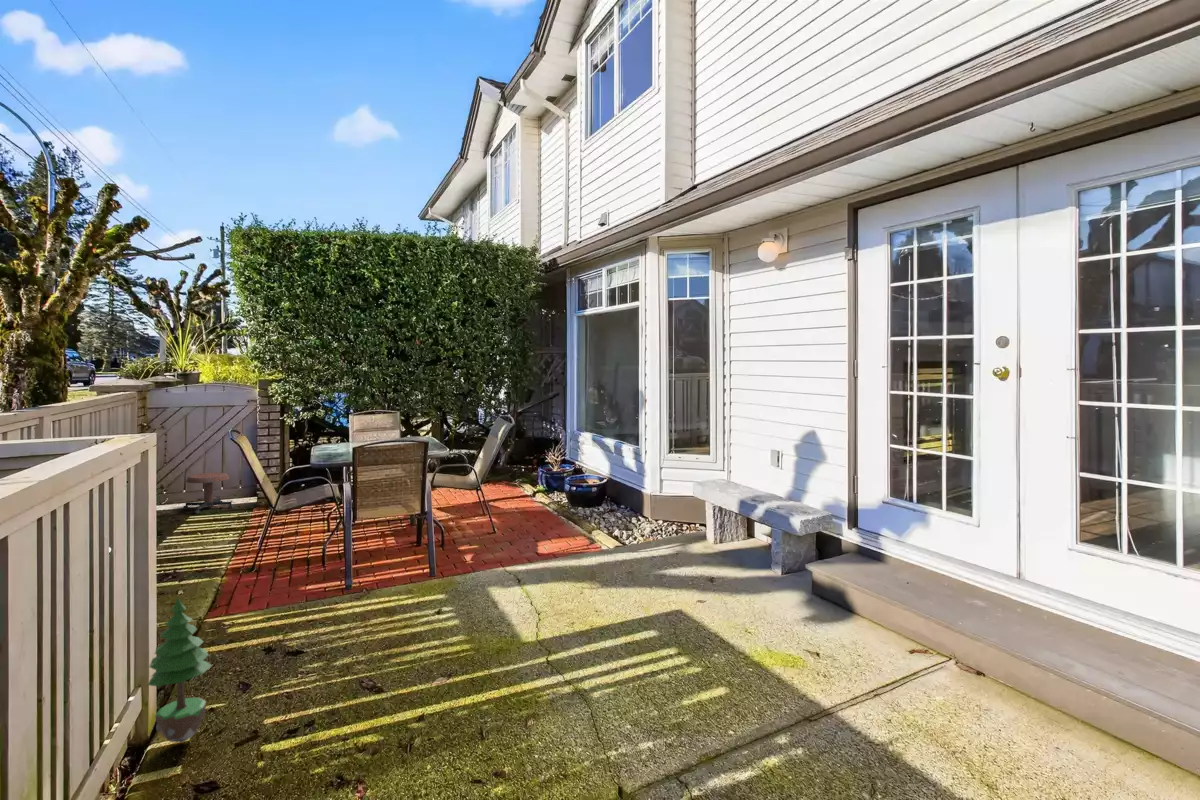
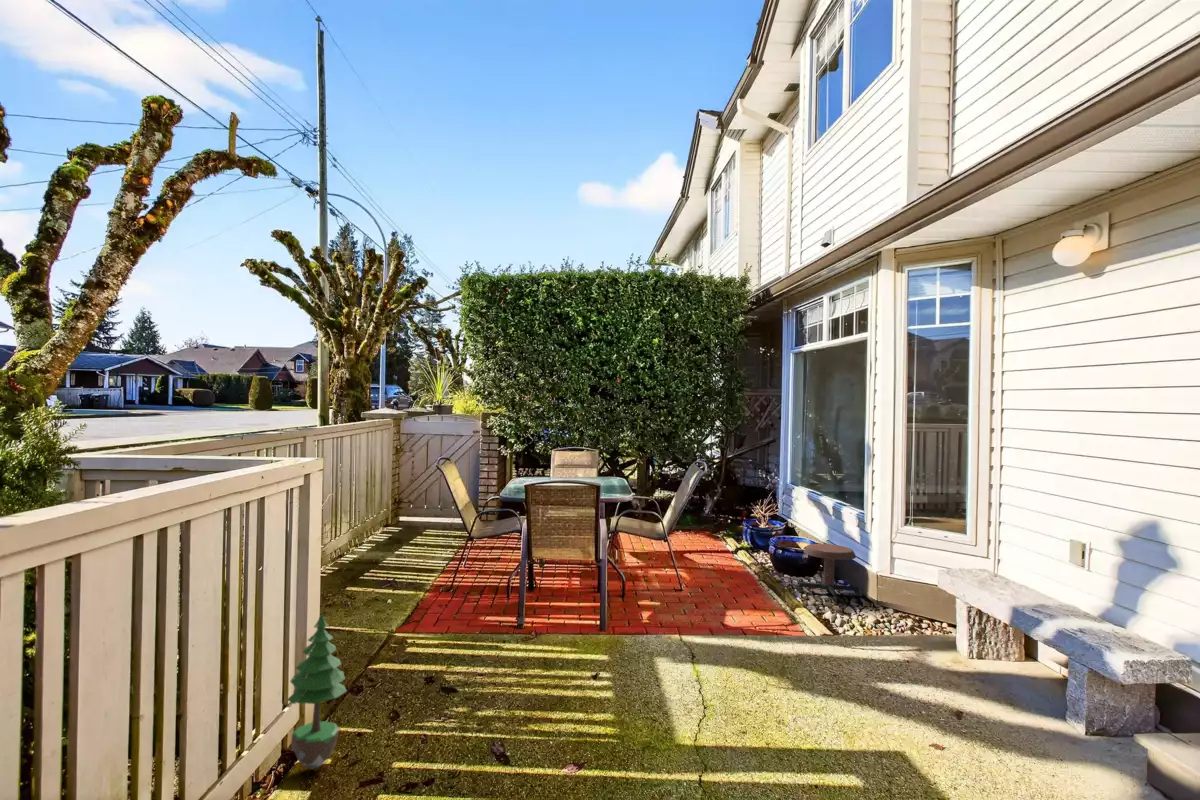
stool: present [183,472,234,514] -> present [797,544,861,602]

